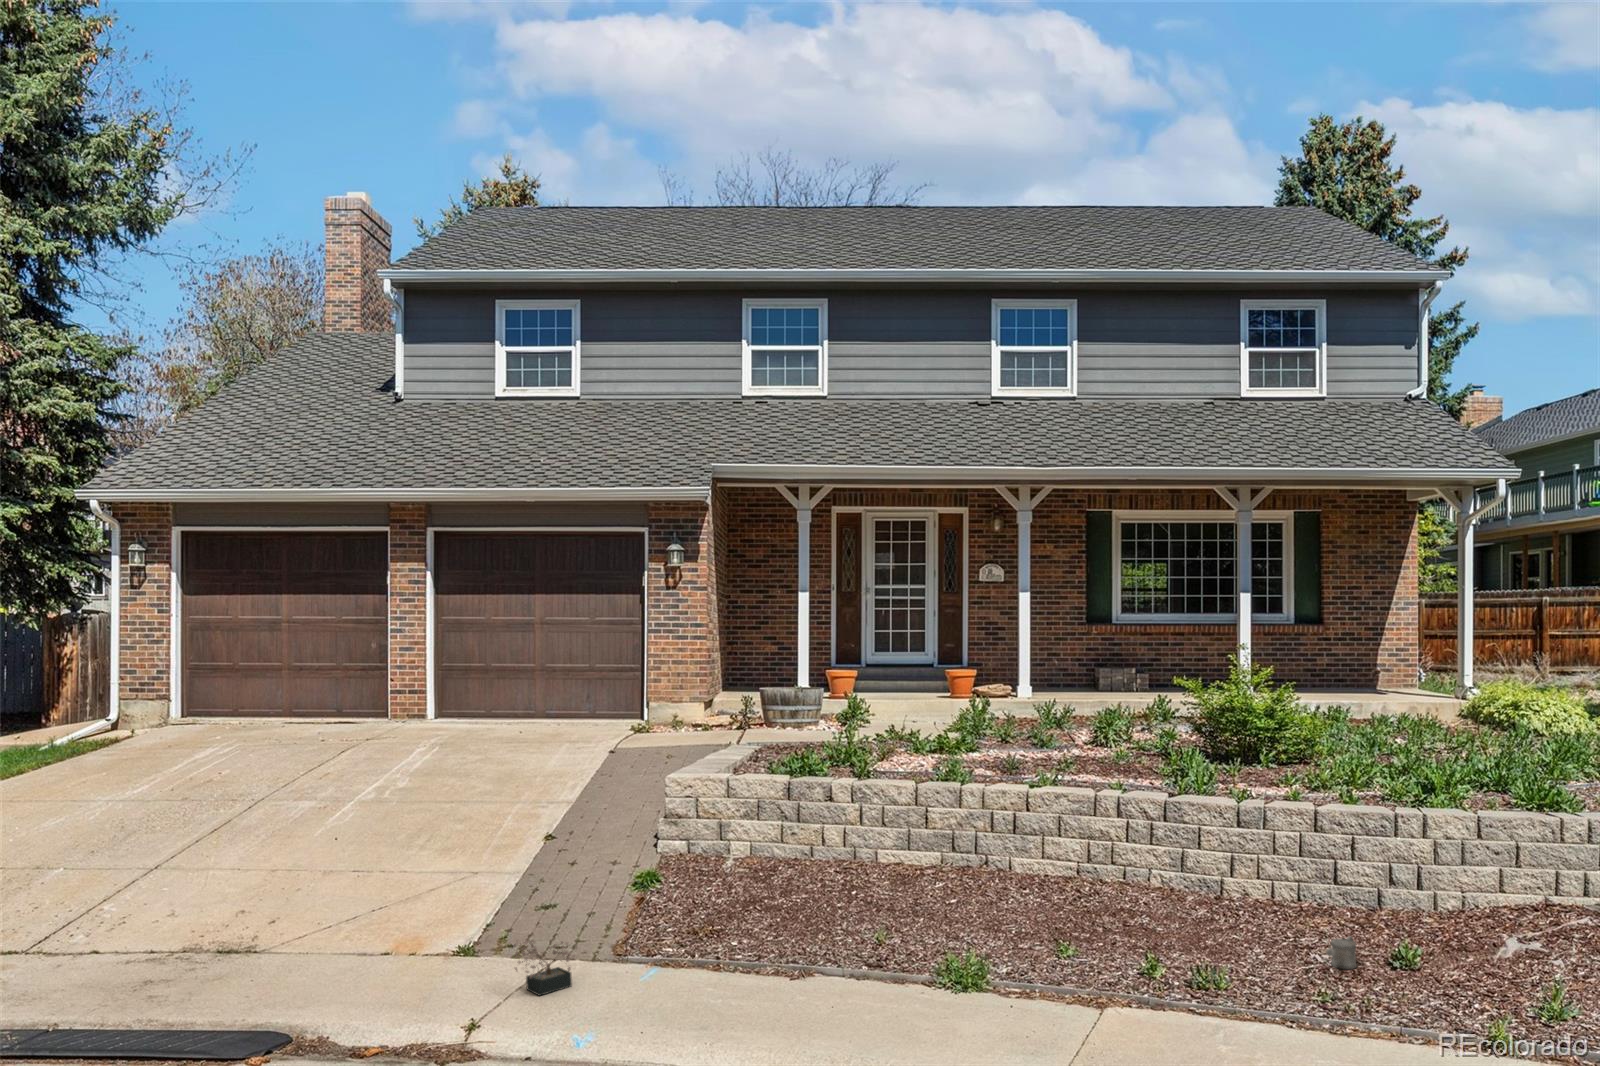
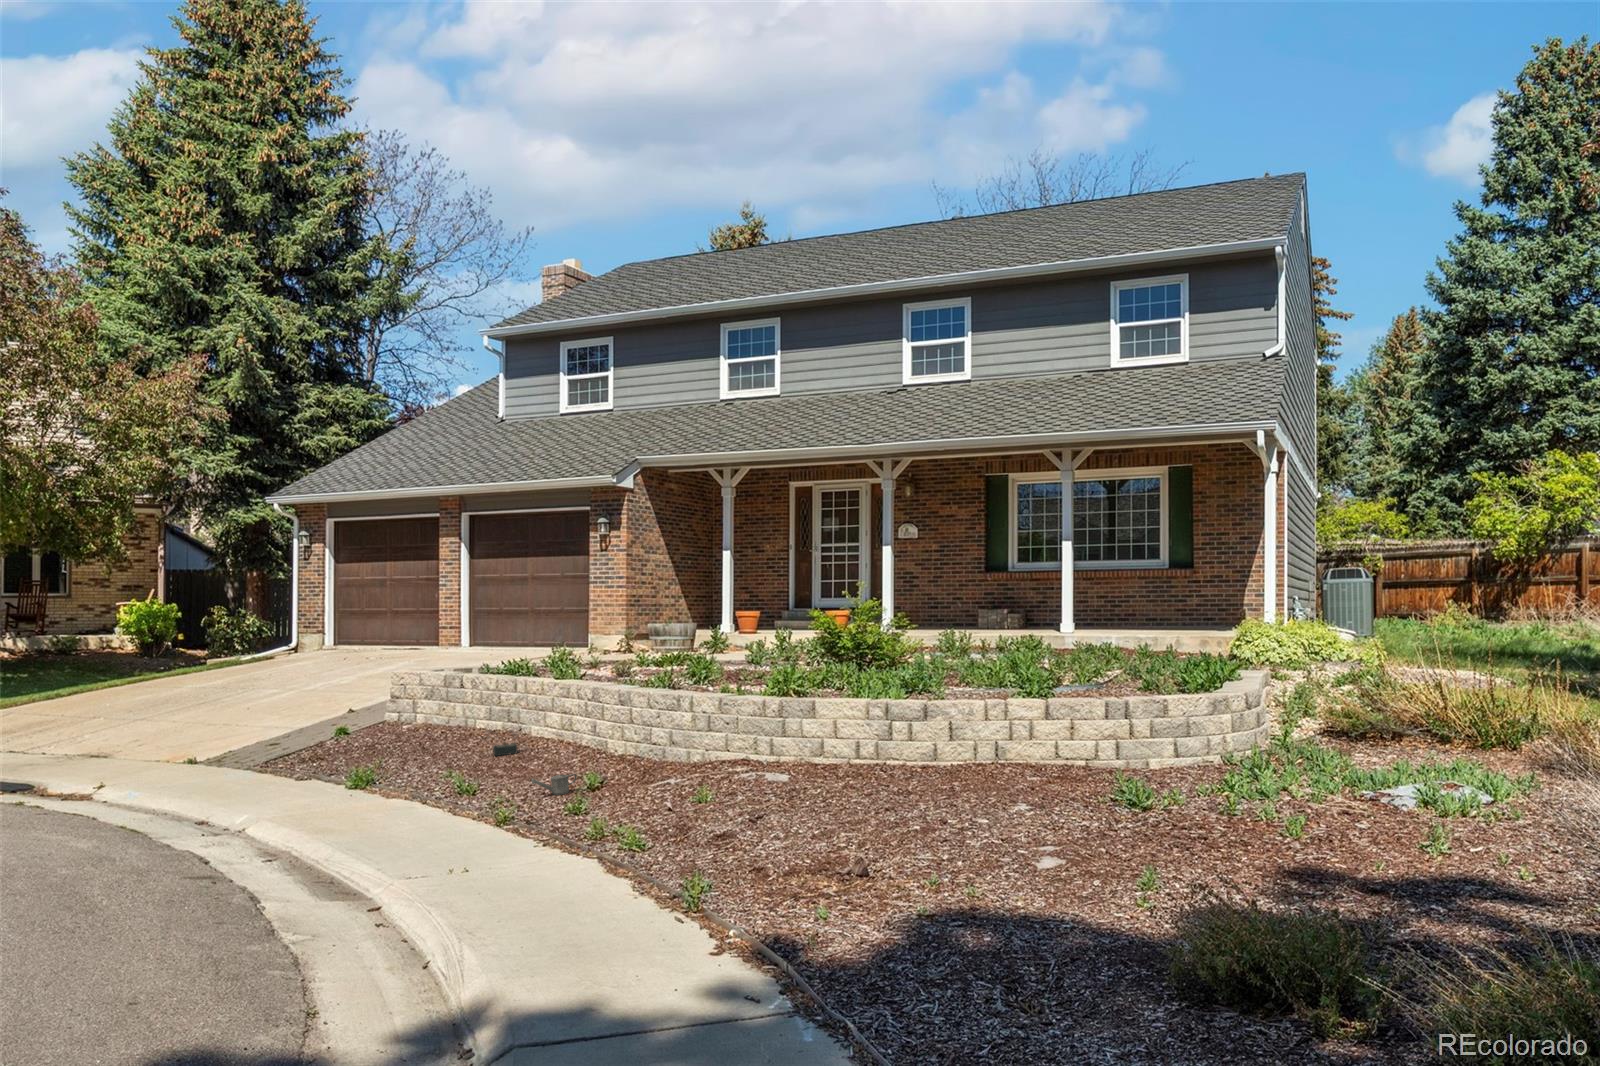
decorative plant: present [515,940,575,995] -> present [486,724,518,756]

